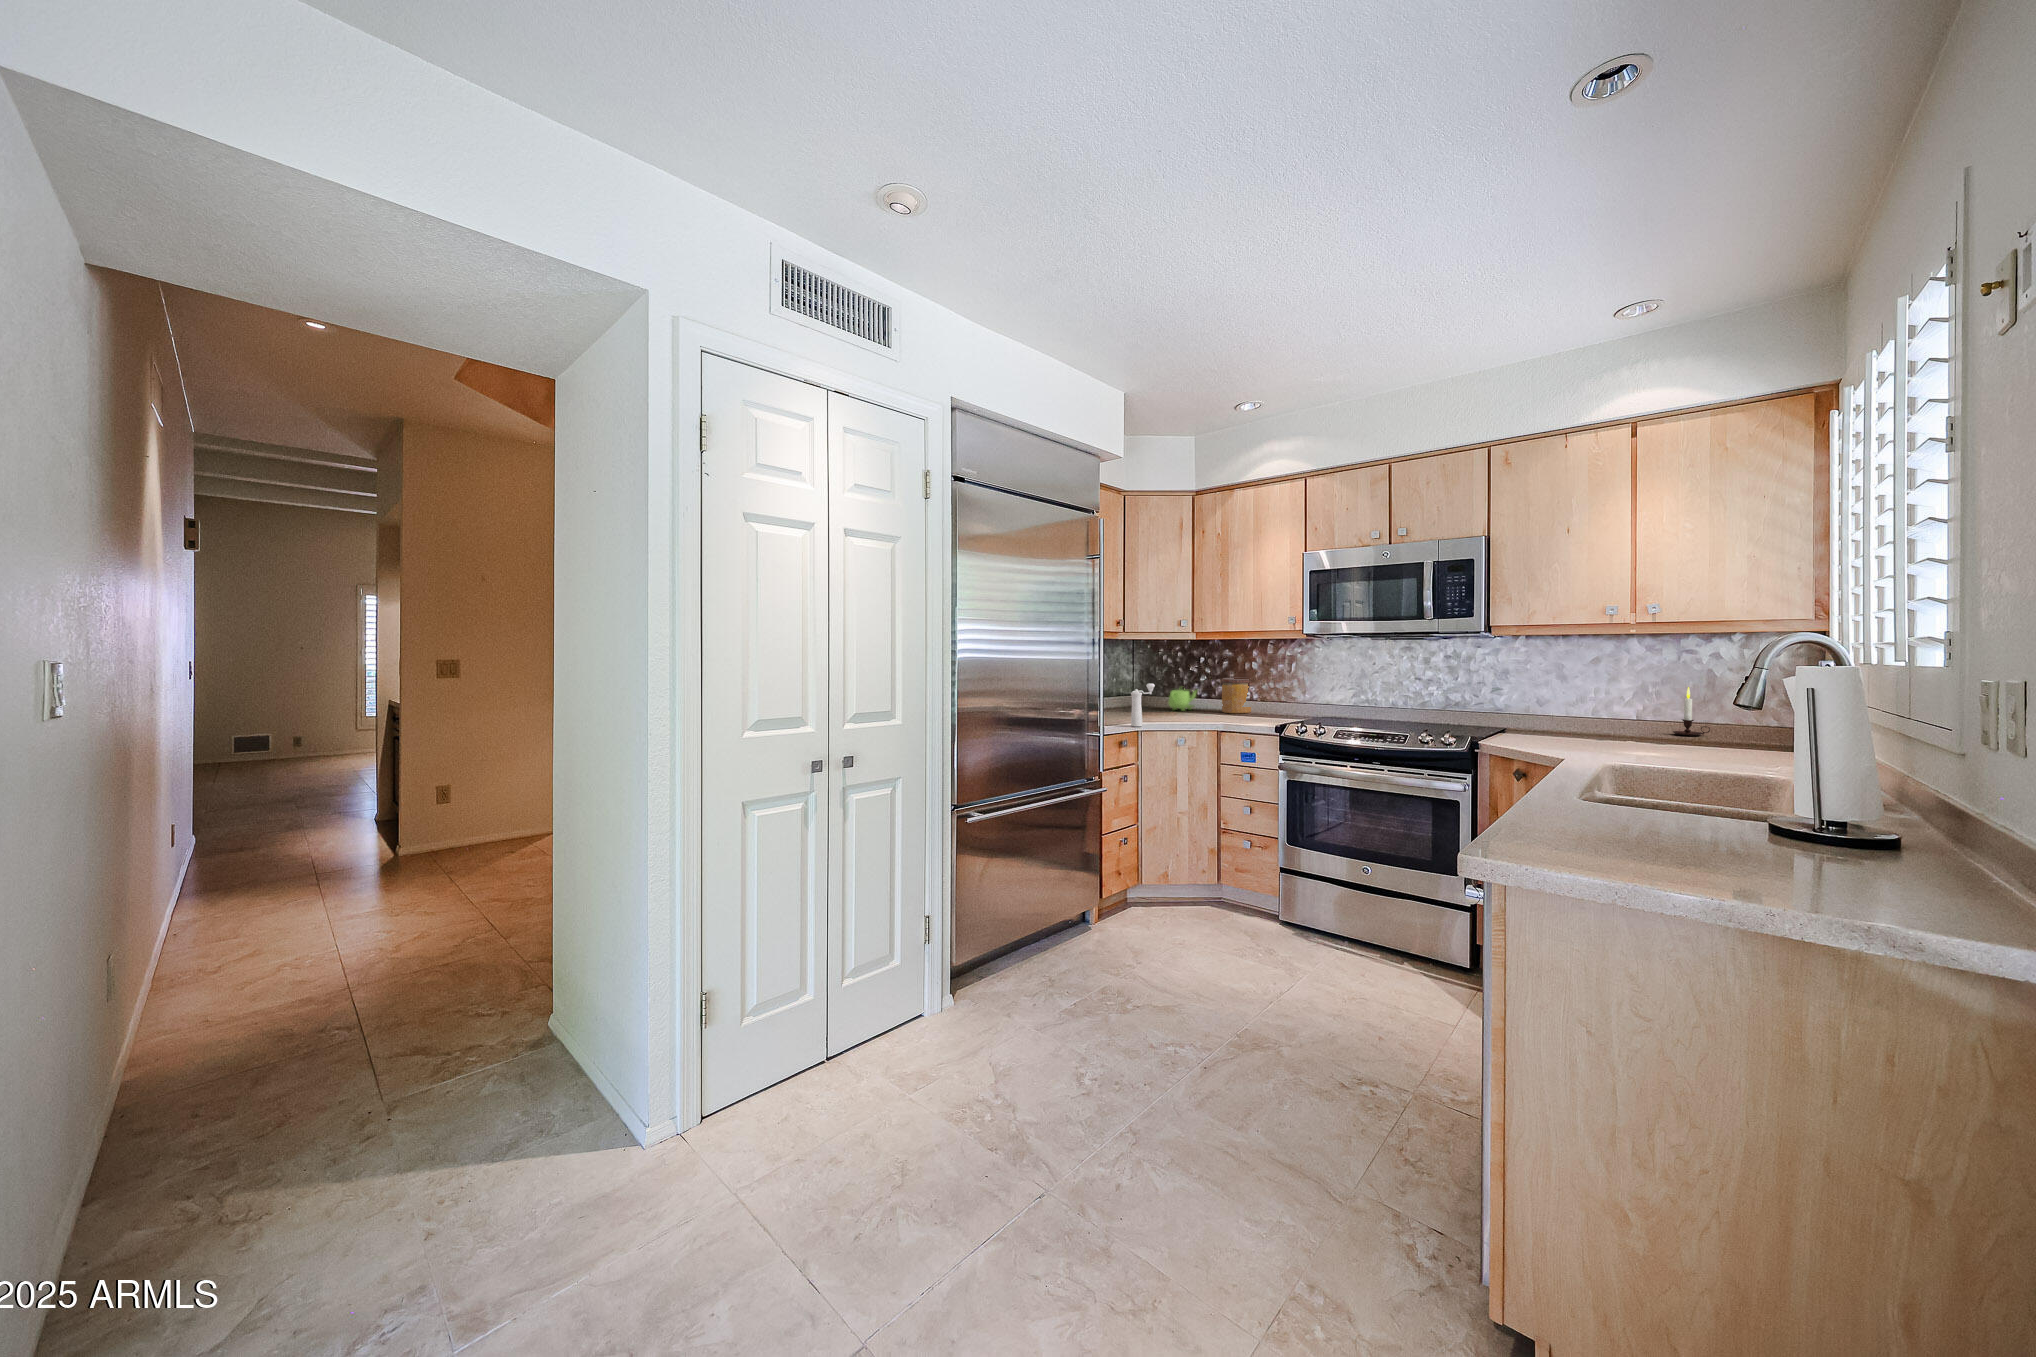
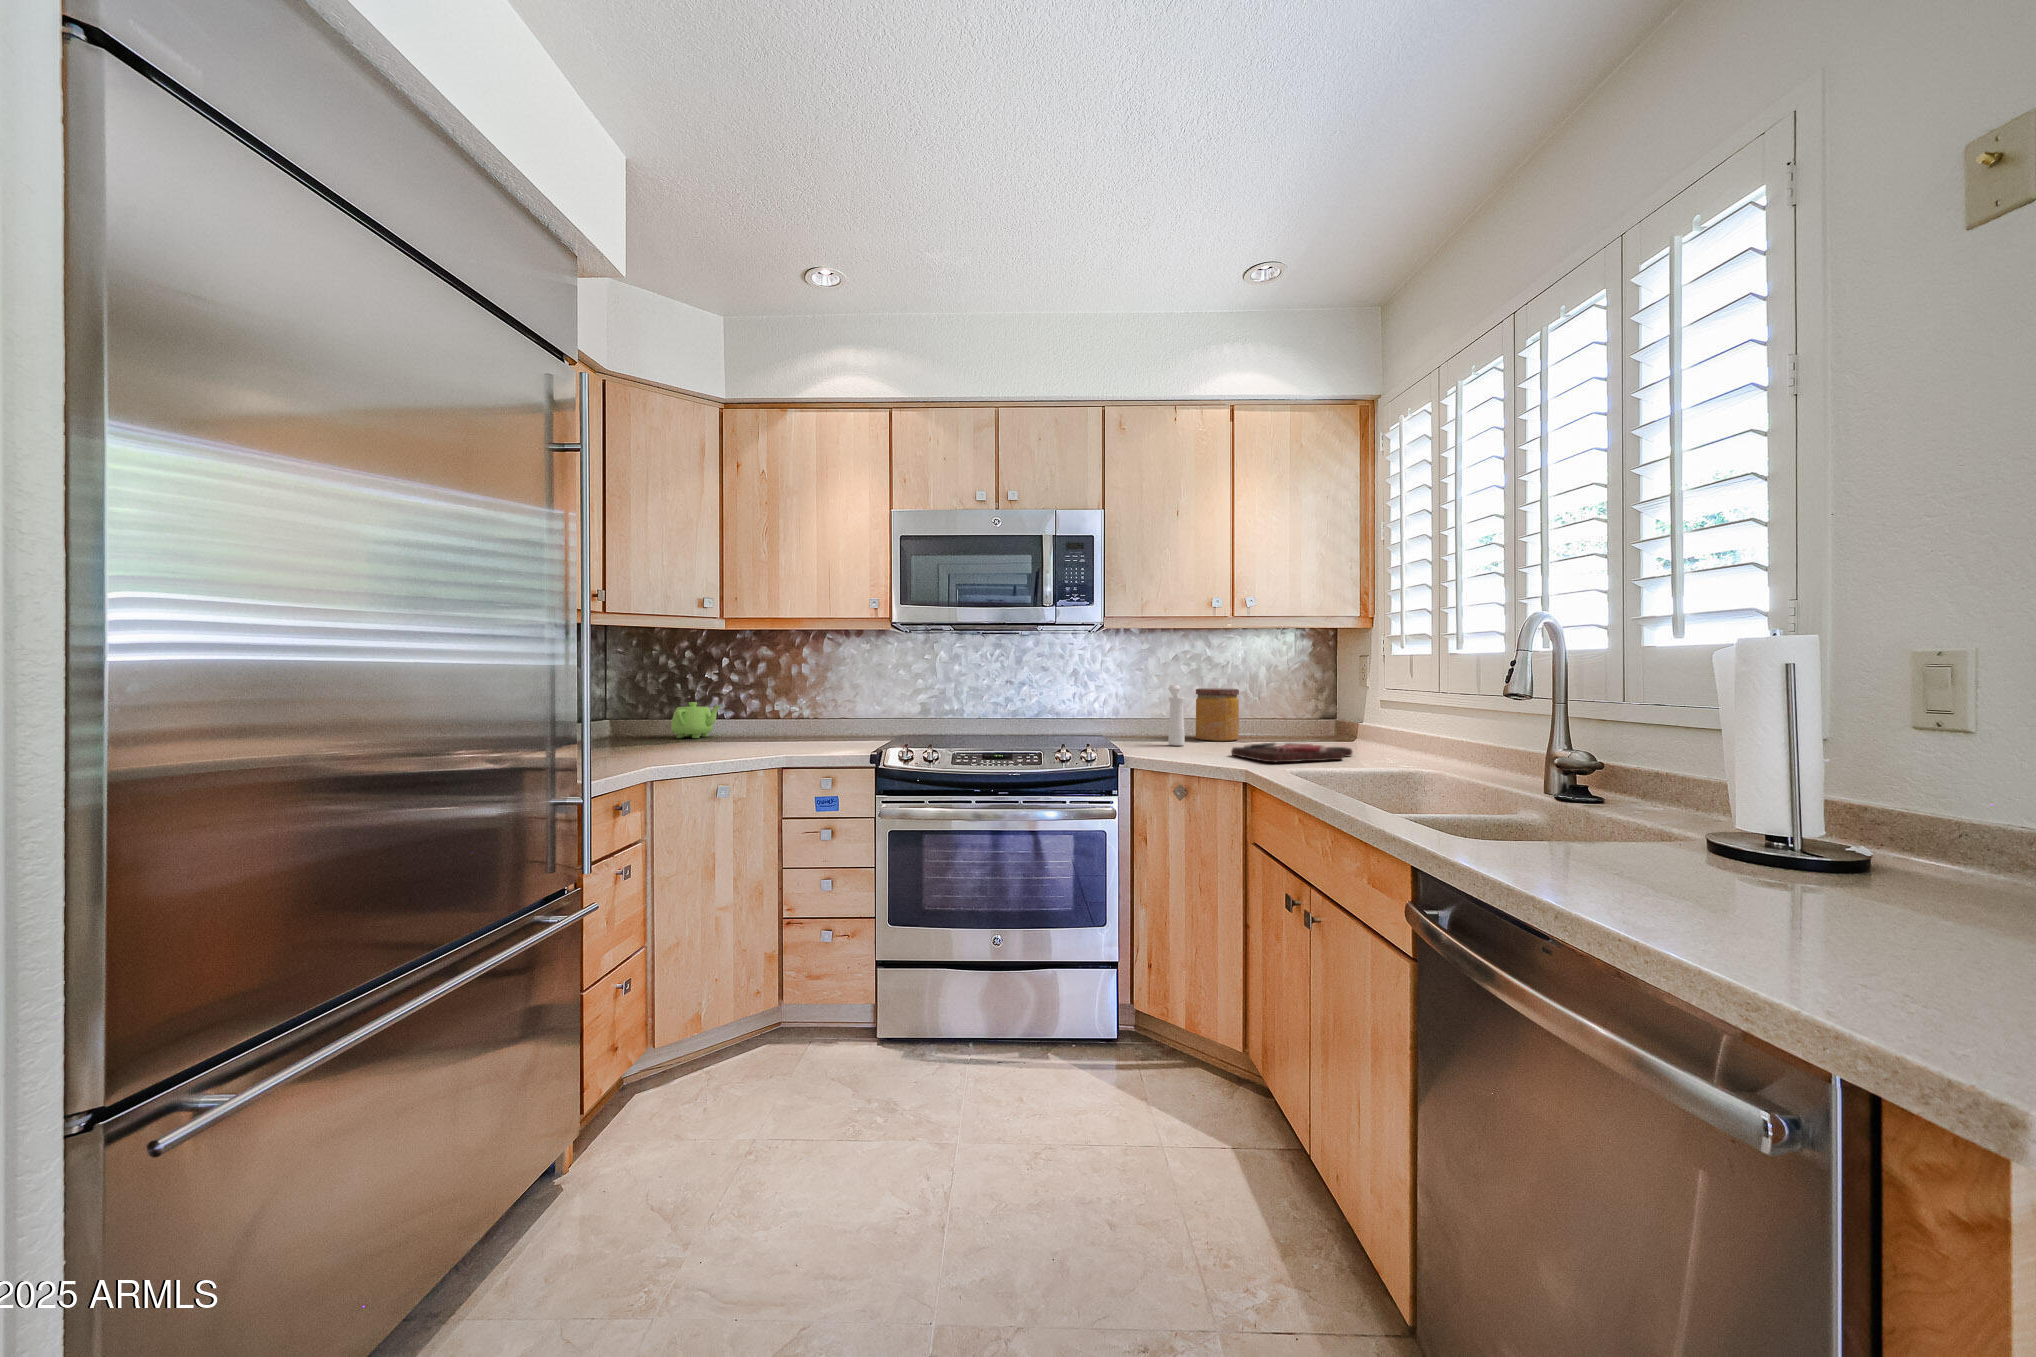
jar: present [1222,678,1251,713] -> present [1196,688,1239,741]
pepper mill: present [1131,683,1155,727] -> present [1168,685,1185,745]
candle: present [1673,687,1710,736] -> none [1249,688,1276,737]
cutting board: none [1587,741,1736,760] -> present [1231,742,1352,762]

